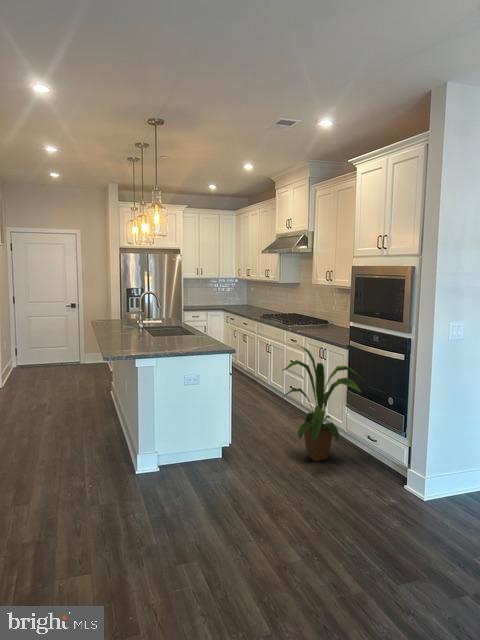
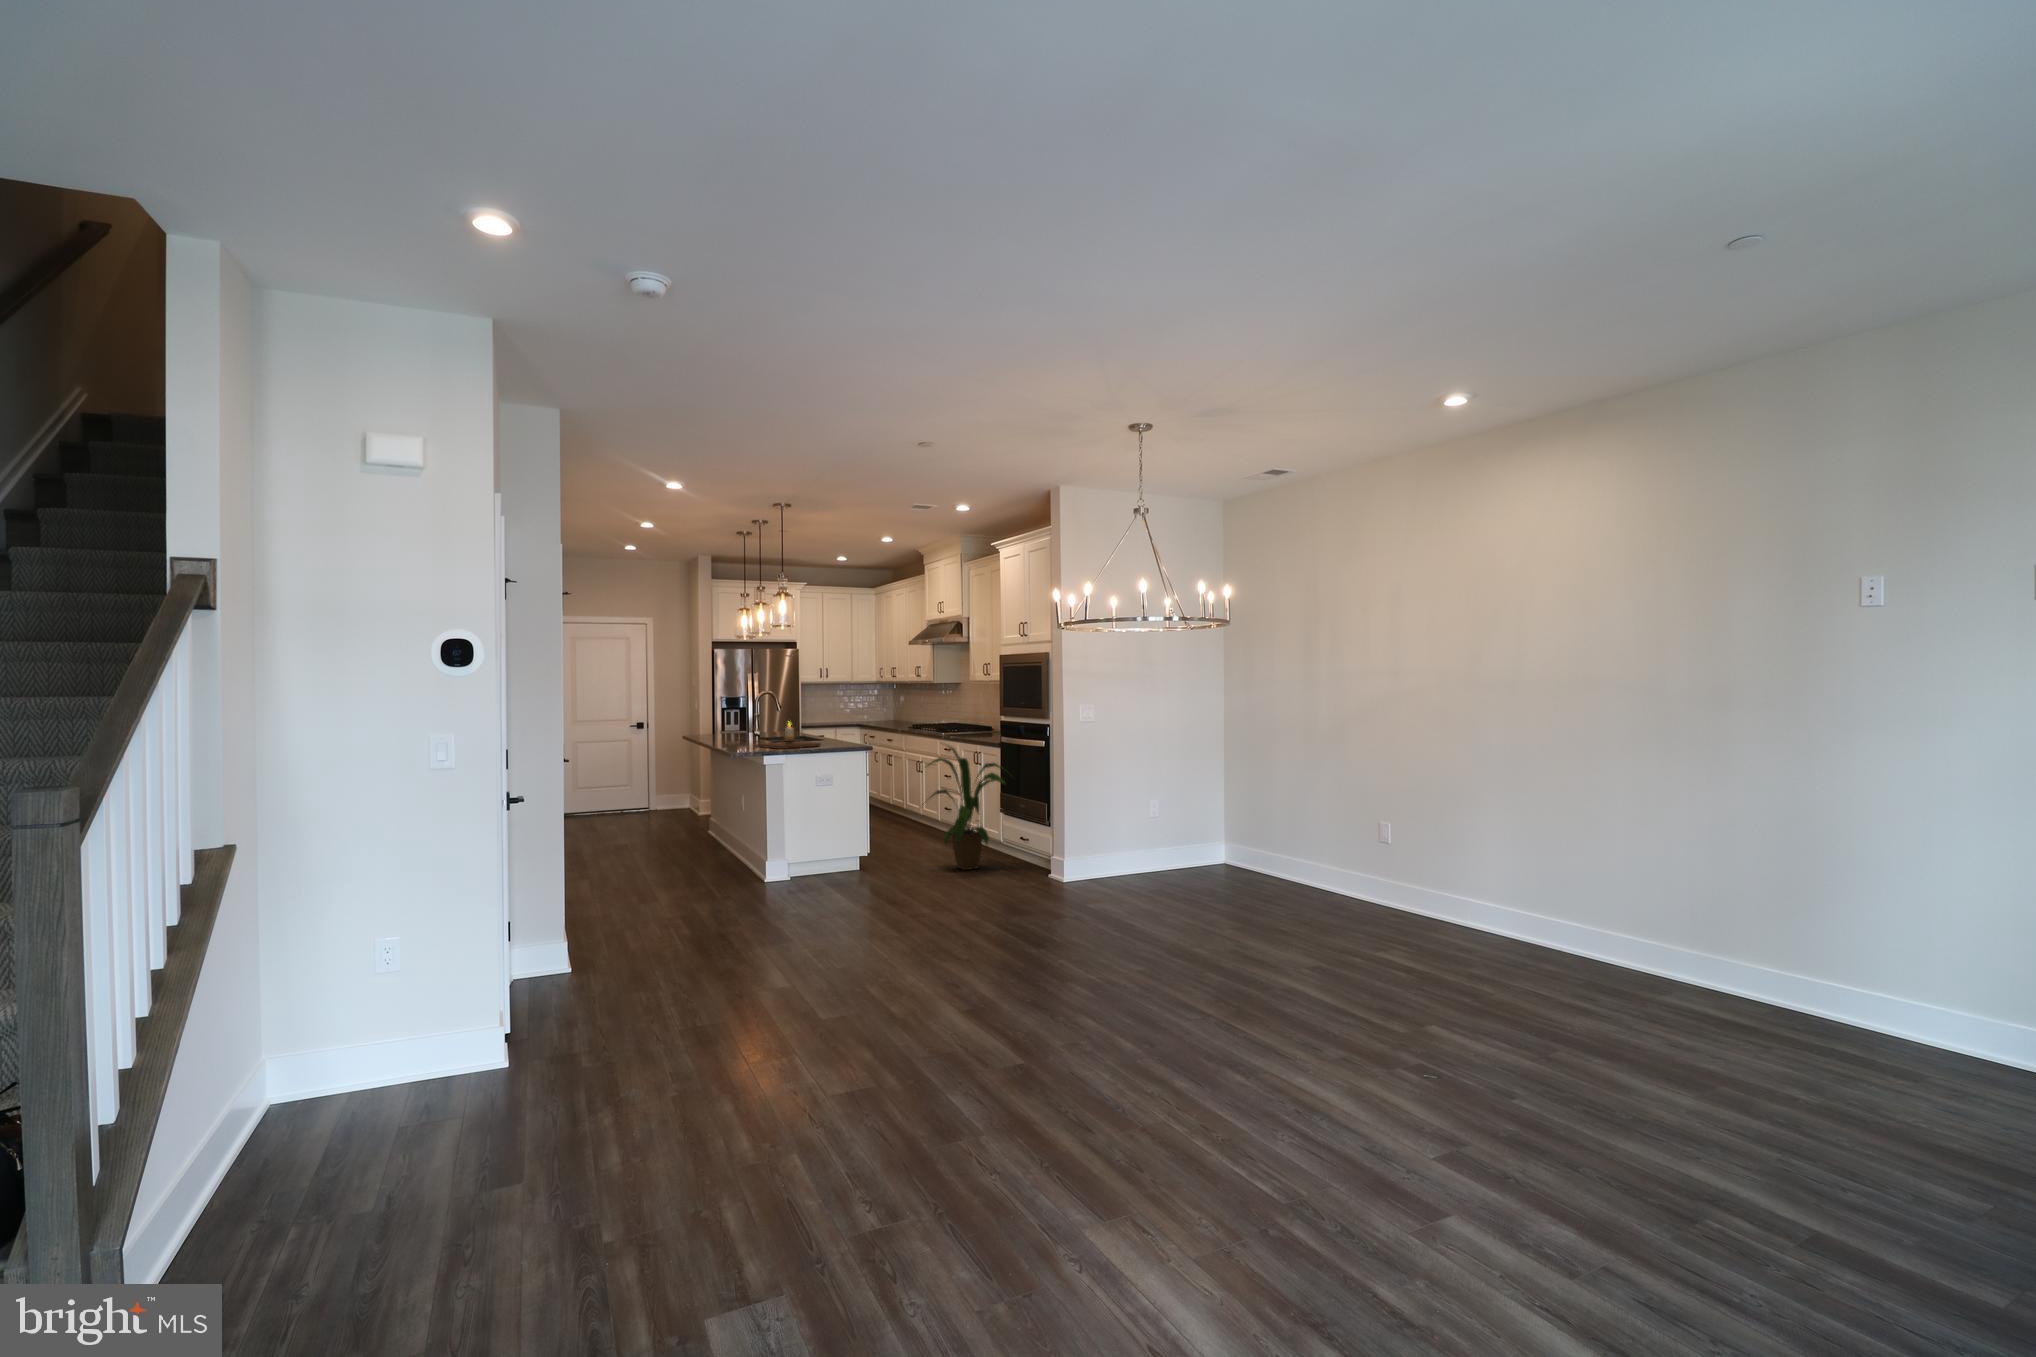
candle: none [136,323,190,351] -> present [758,723,821,749]

